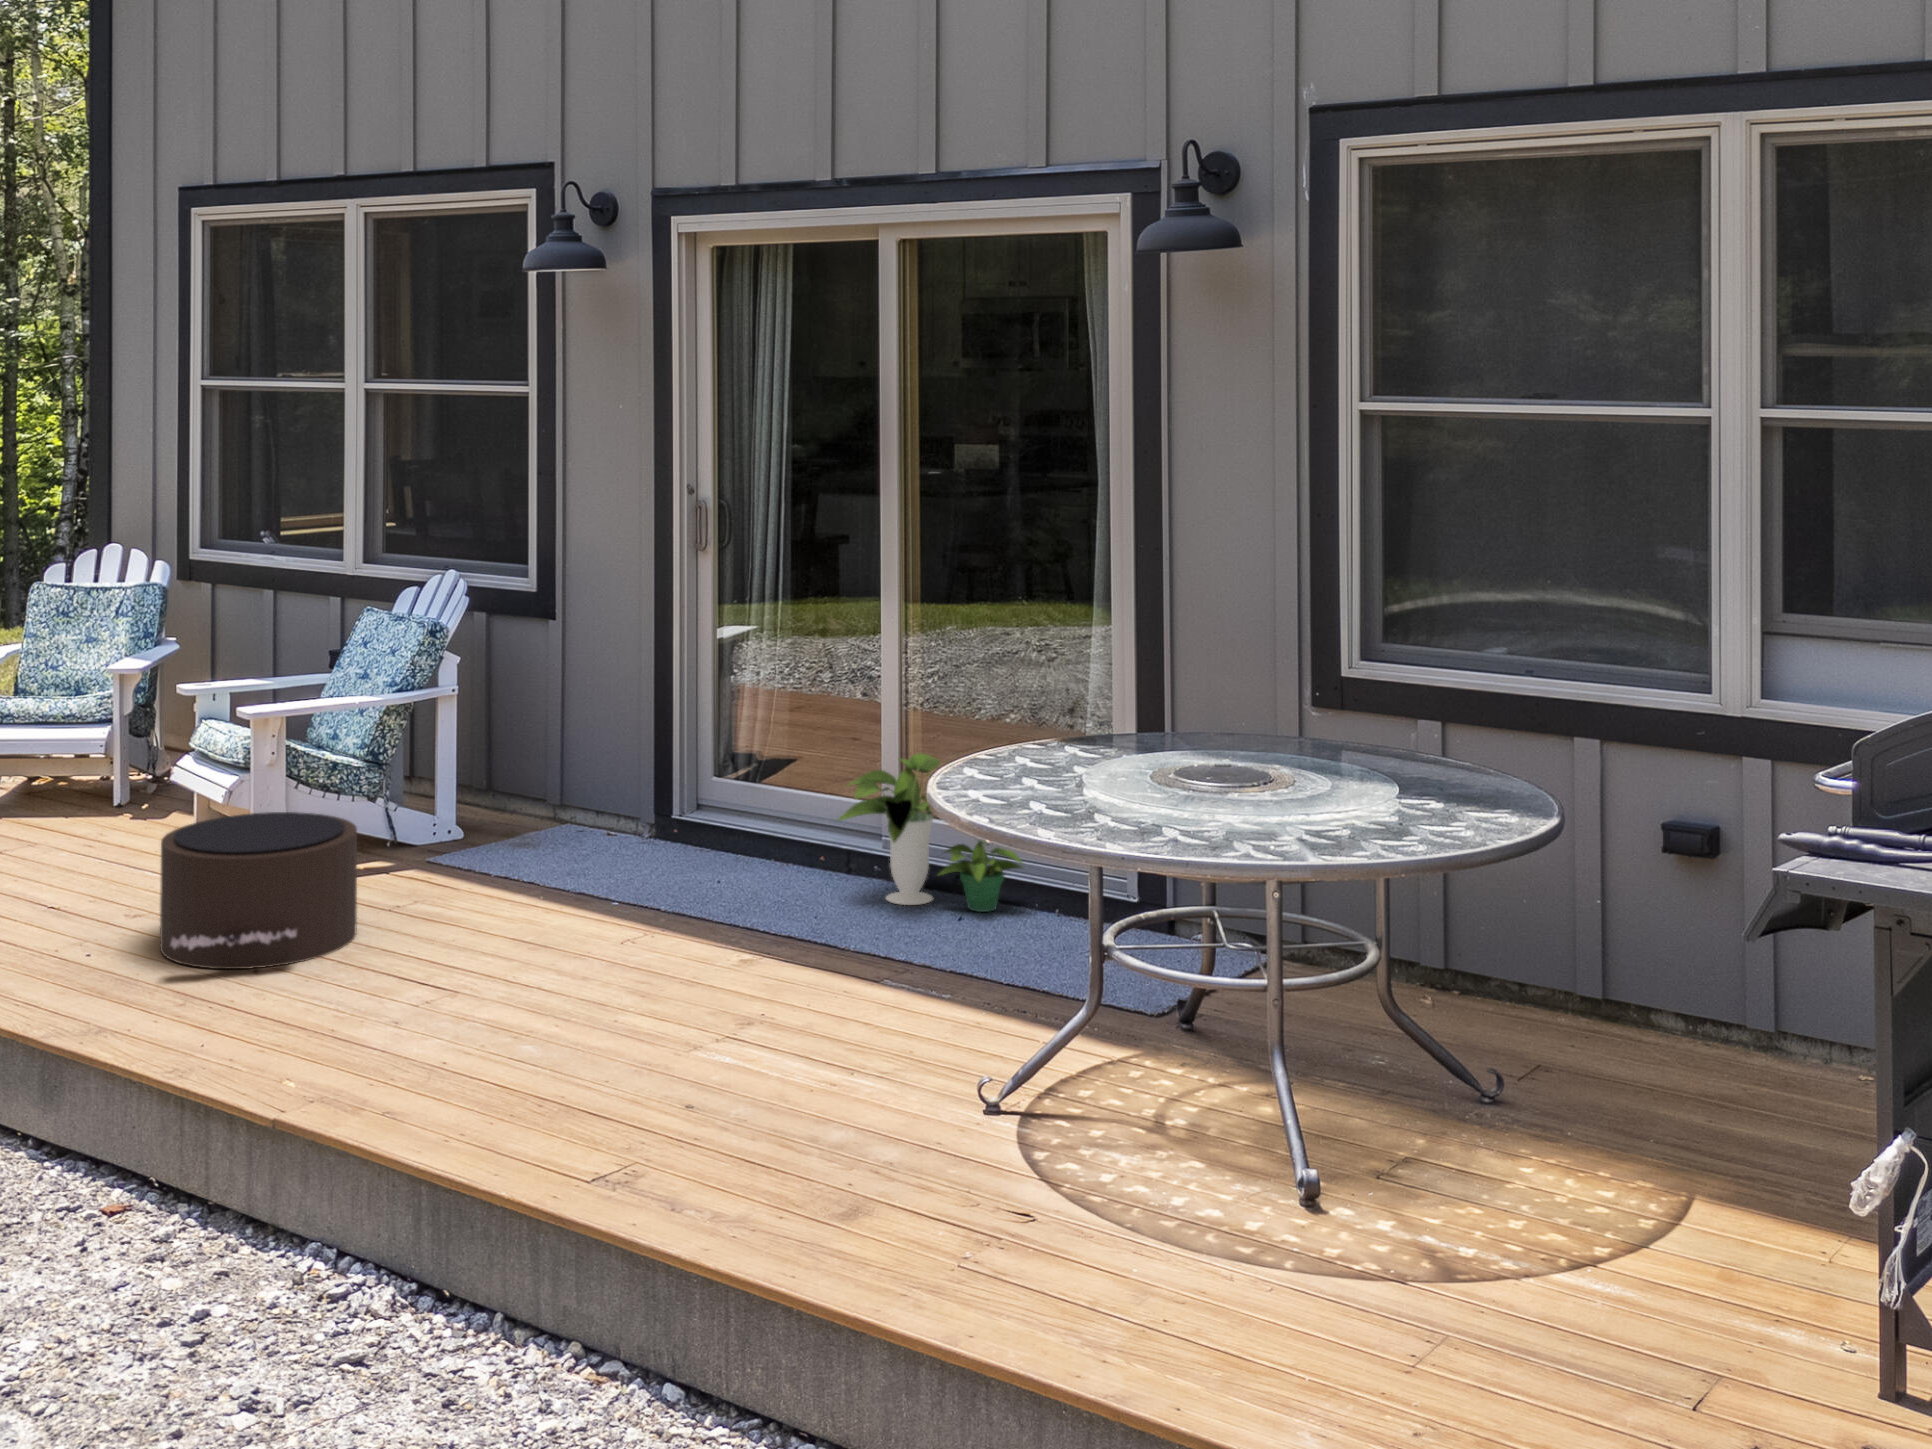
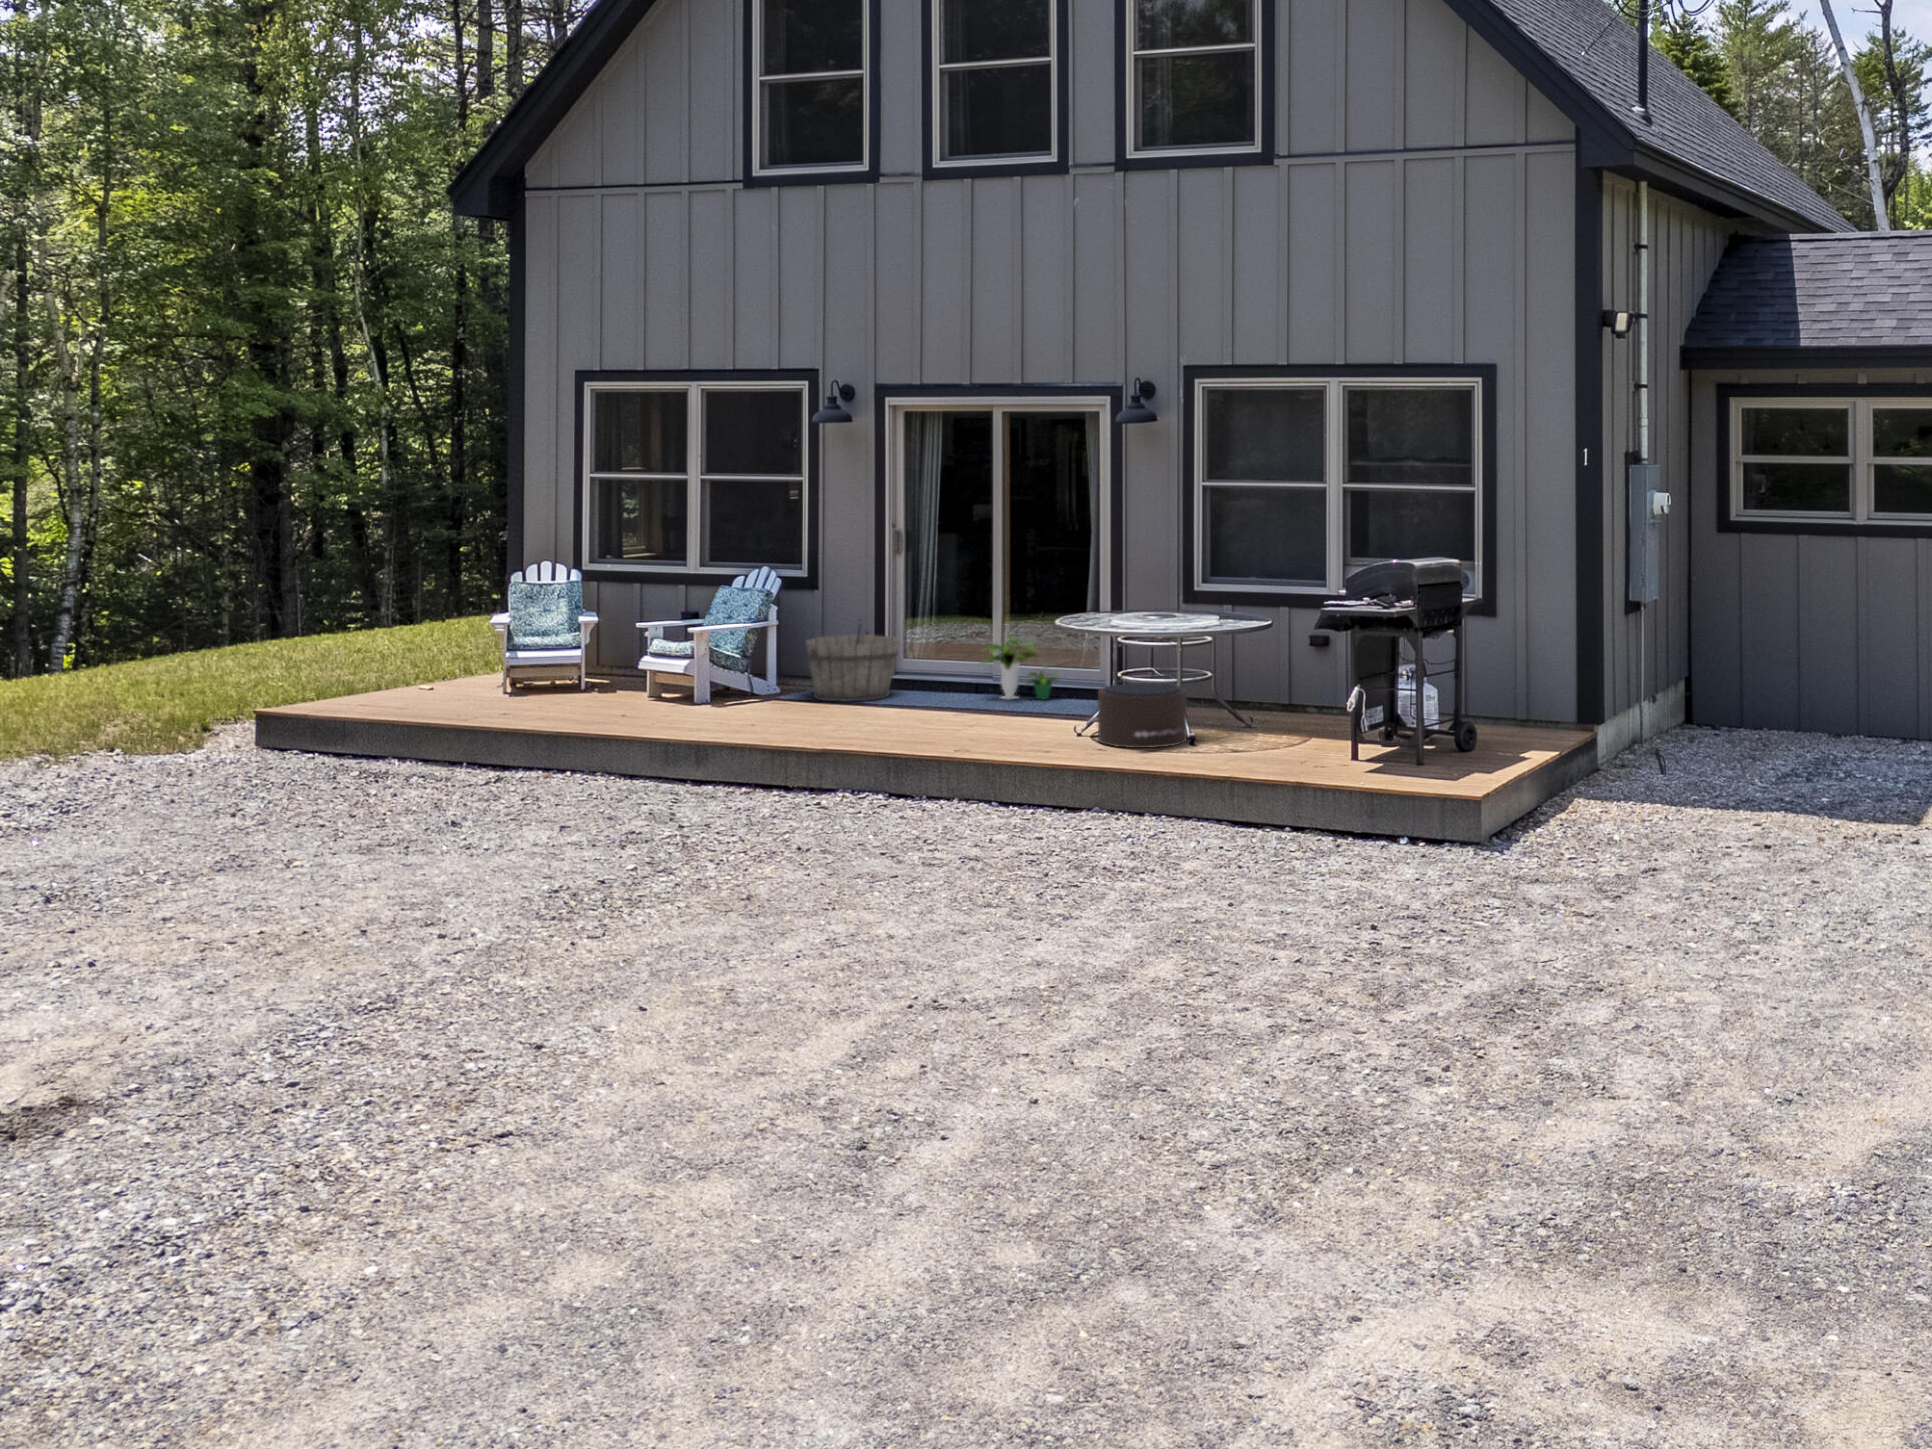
wooden bucket: none [482,694,685,882] -> present [806,624,899,701]
pouf: present [160,812,357,969] -> present [1089,683,1187,748]

